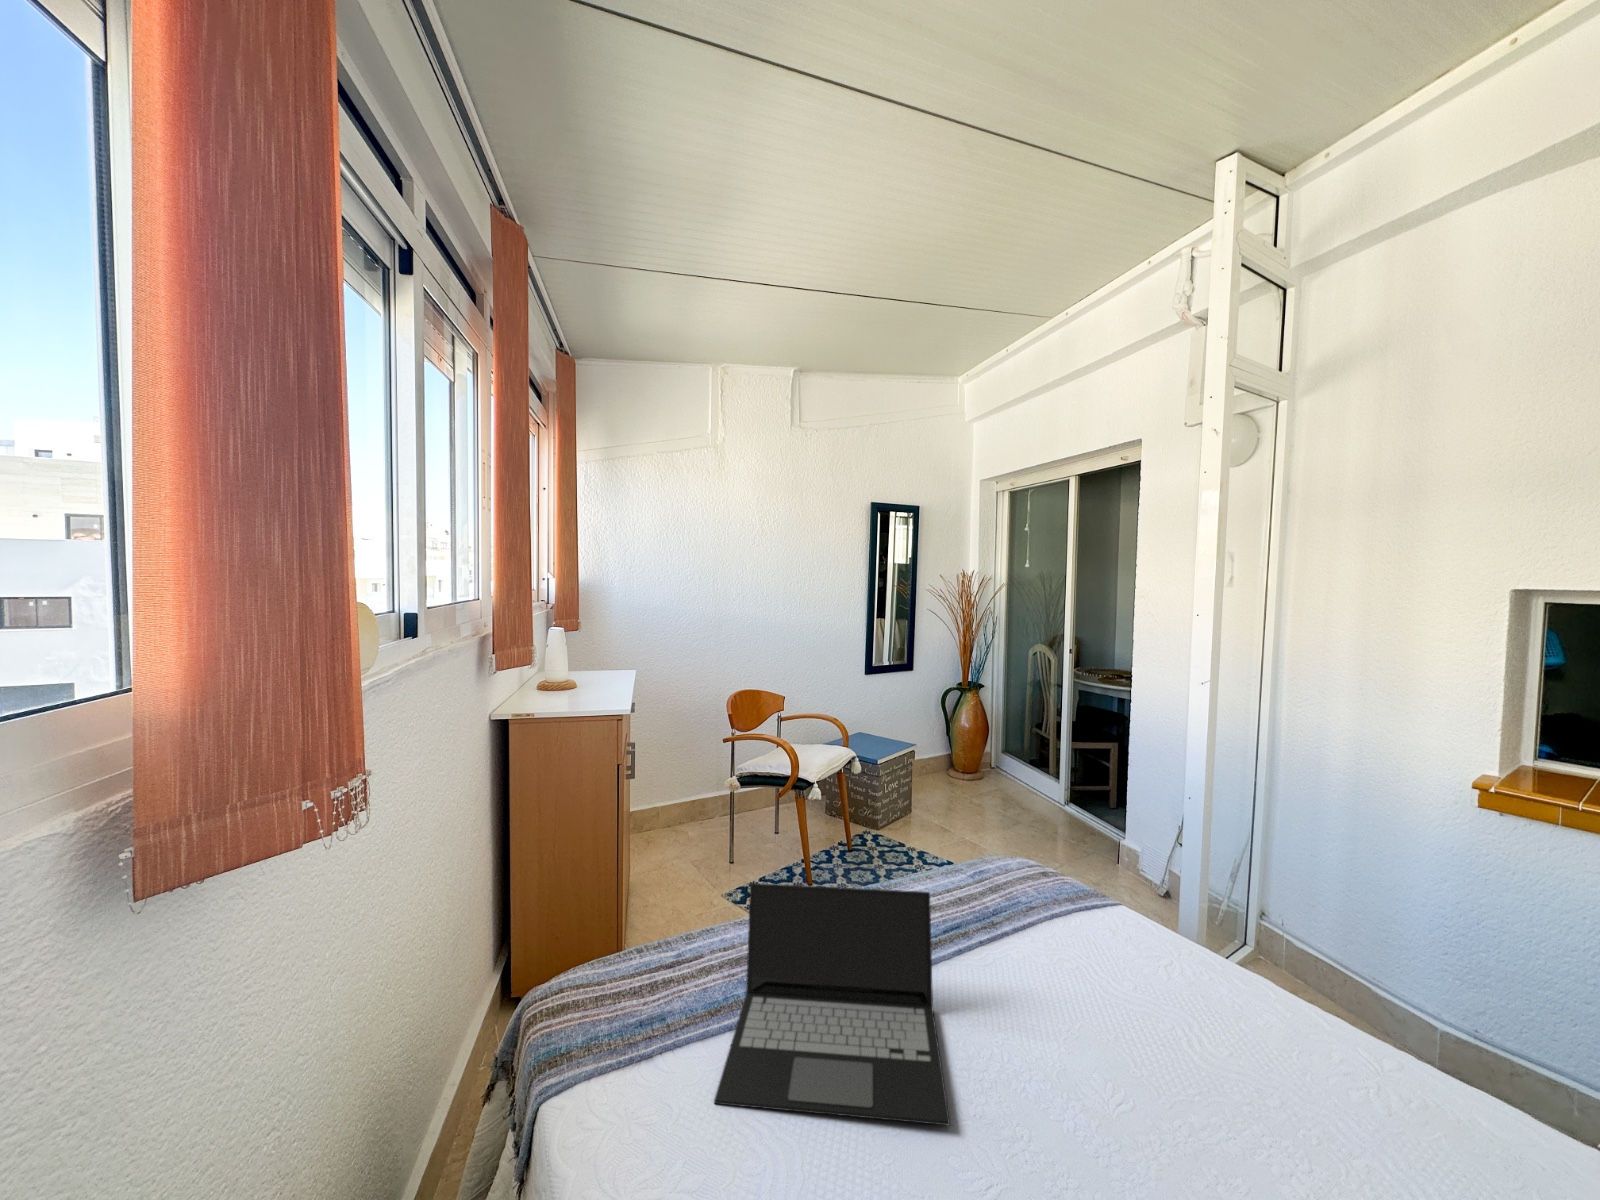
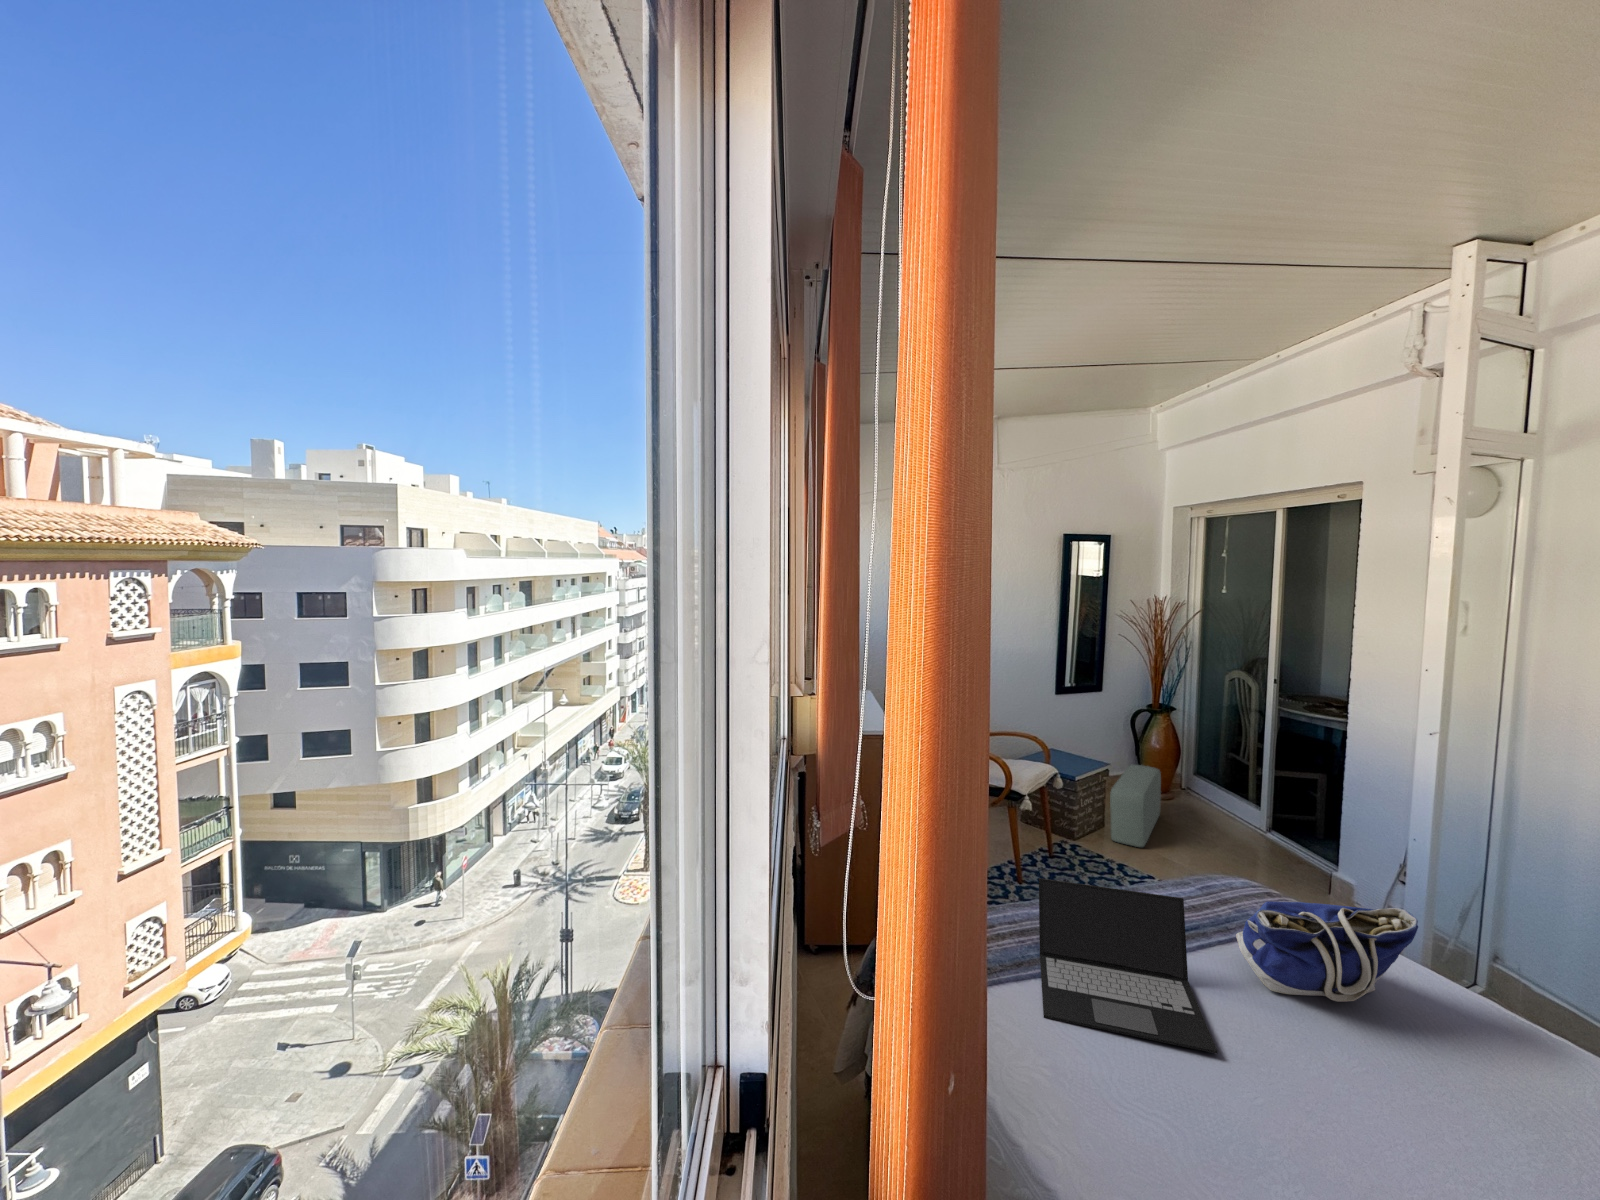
pouf: none [915,745,968,832] -> present [1110,765,1161,847]
tote bag: none [997,877,1195,1009] -> present [1236,901,1418,1002]

